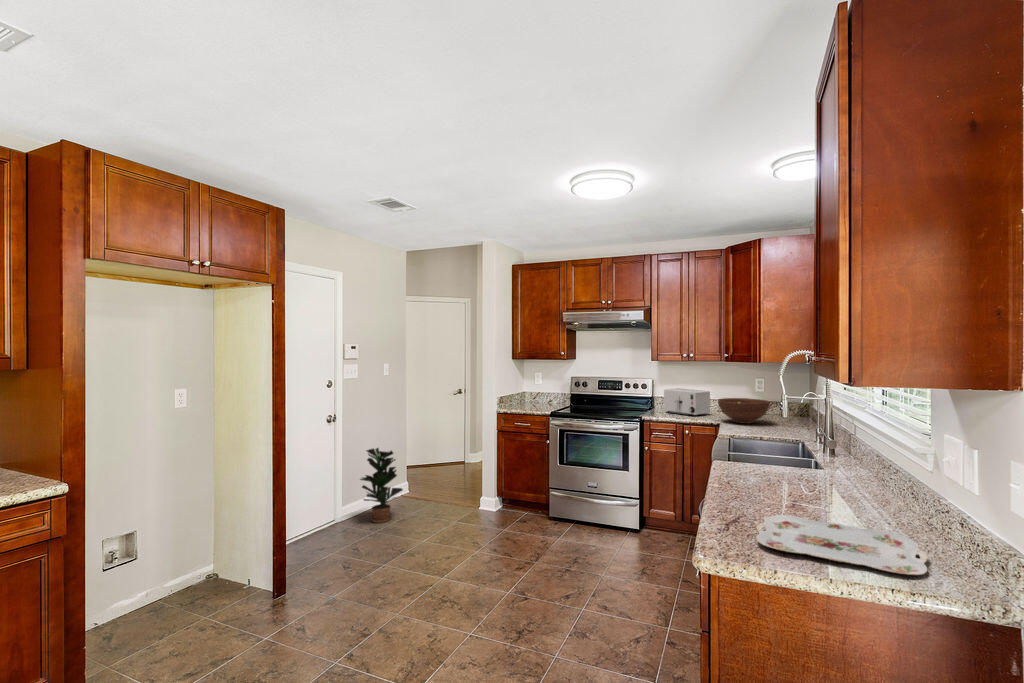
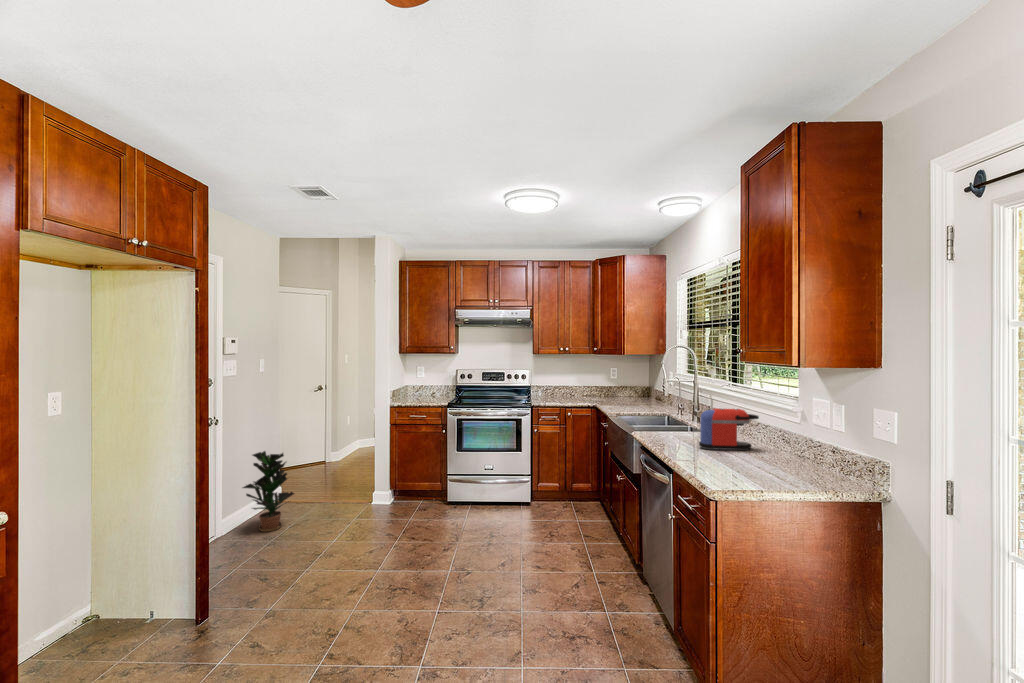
toaster: present [664,388,710,416] -> none [542,378,580,401]
fruit bowl: present [718,398,770,424] -> none [593,384,632,404]
coffee maker: none [780,439,874,502] -> present [699,409,759,450]
serving tray: present [756,515,928,575] -> none [718,461,832,484]

